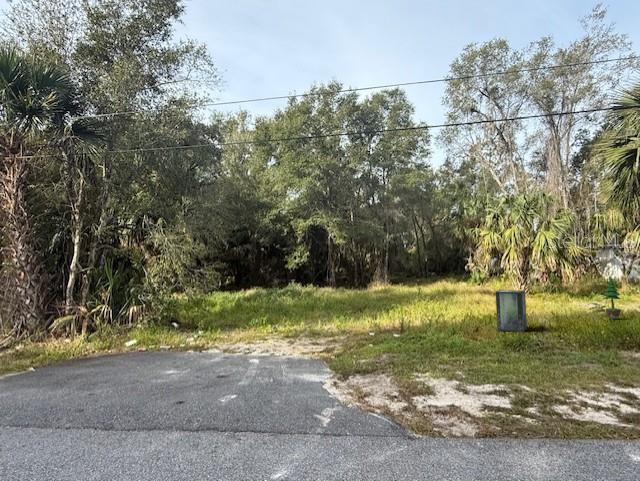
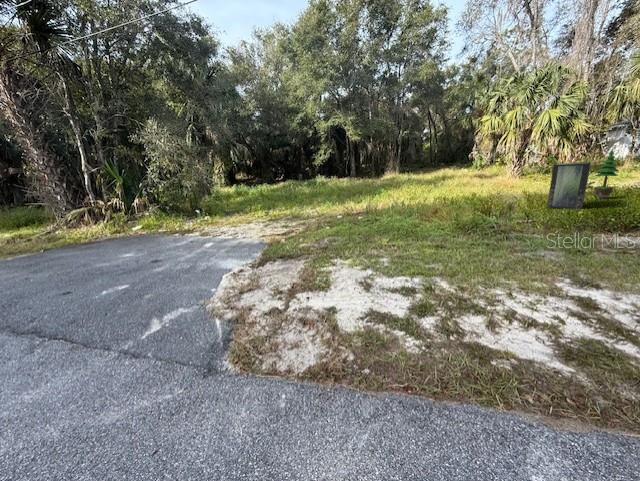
storage box: present [496,290,527,332] -> present [547,162,591,209]

